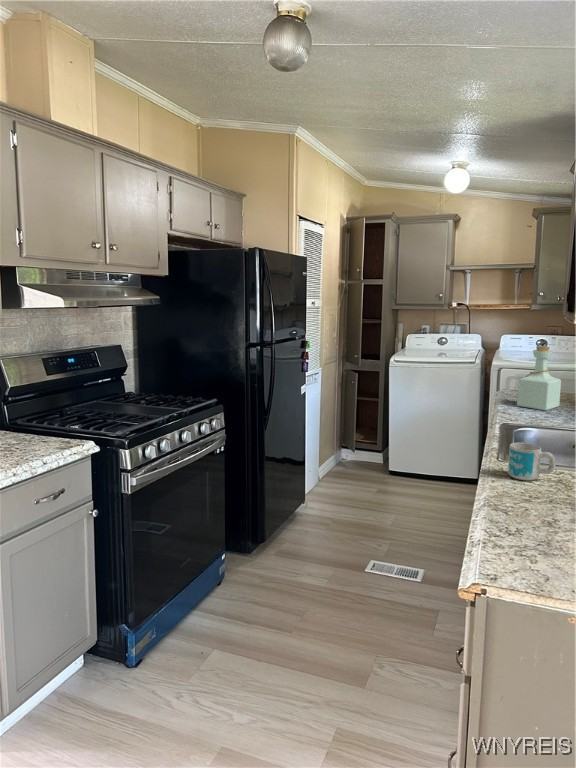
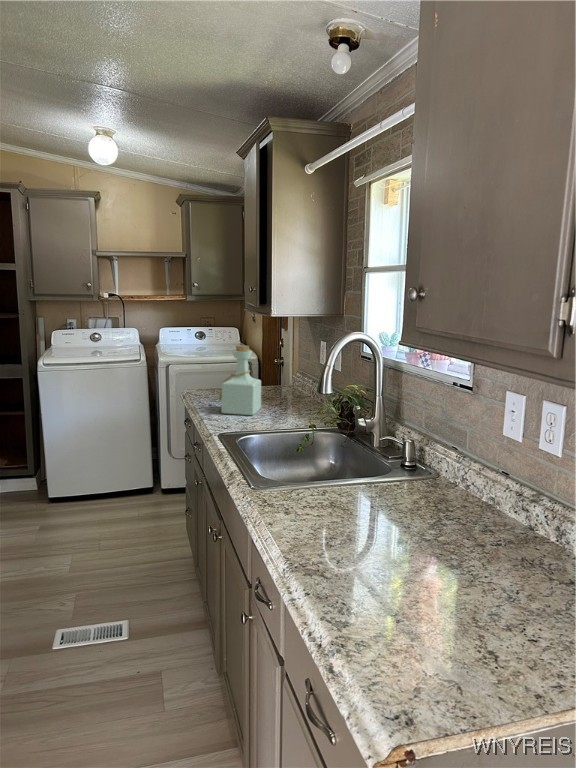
mug: present [508,443,555,481] -> none [286,475,339,523]

